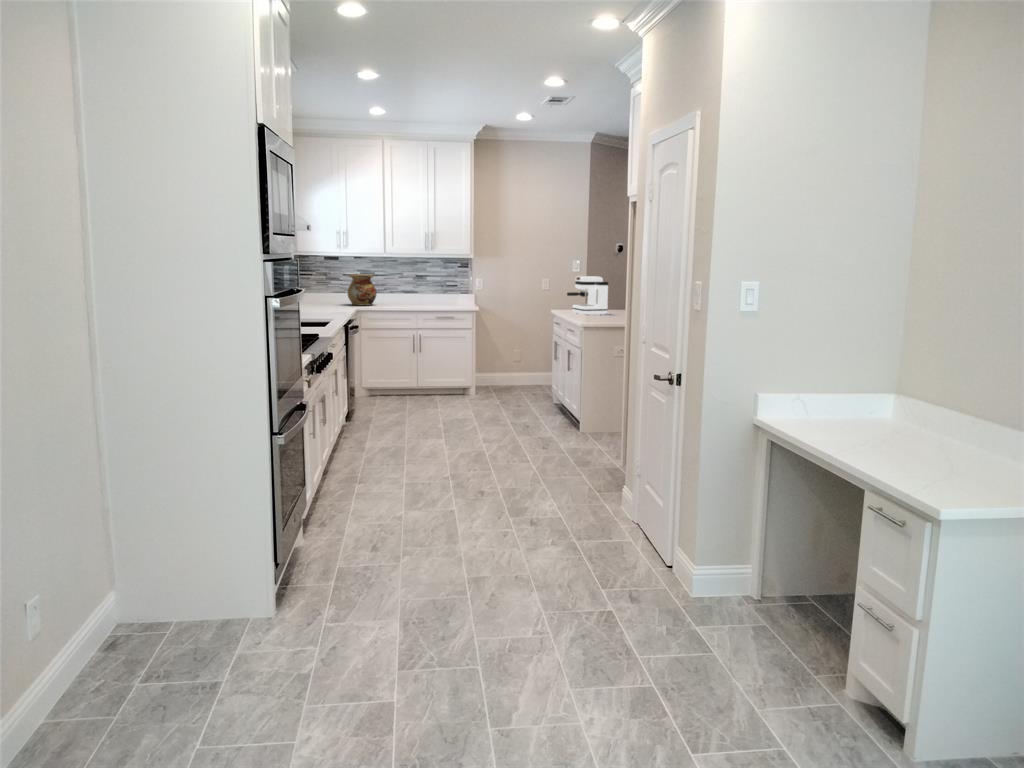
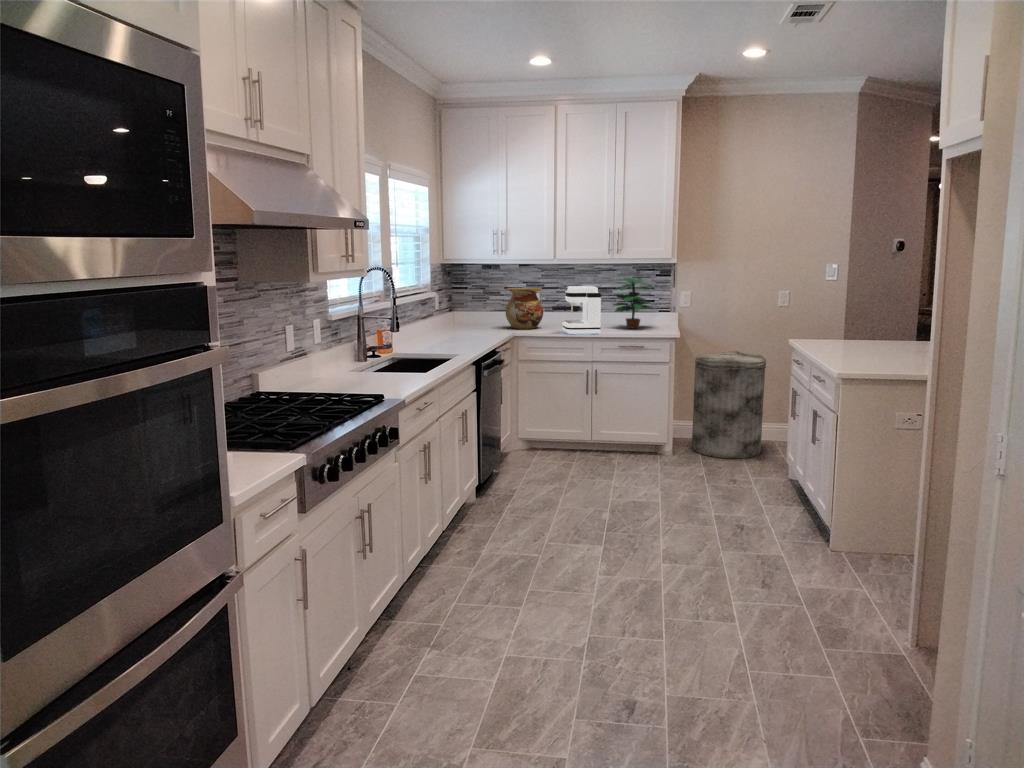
potted plant: none [428,268,458,305] -> present [614,278,652,329]
coffee maker: present [567,276,608,315] -> present [552,286,601,334]
trash can: none [488,320,536,395] -> present [692,351,766,458]

